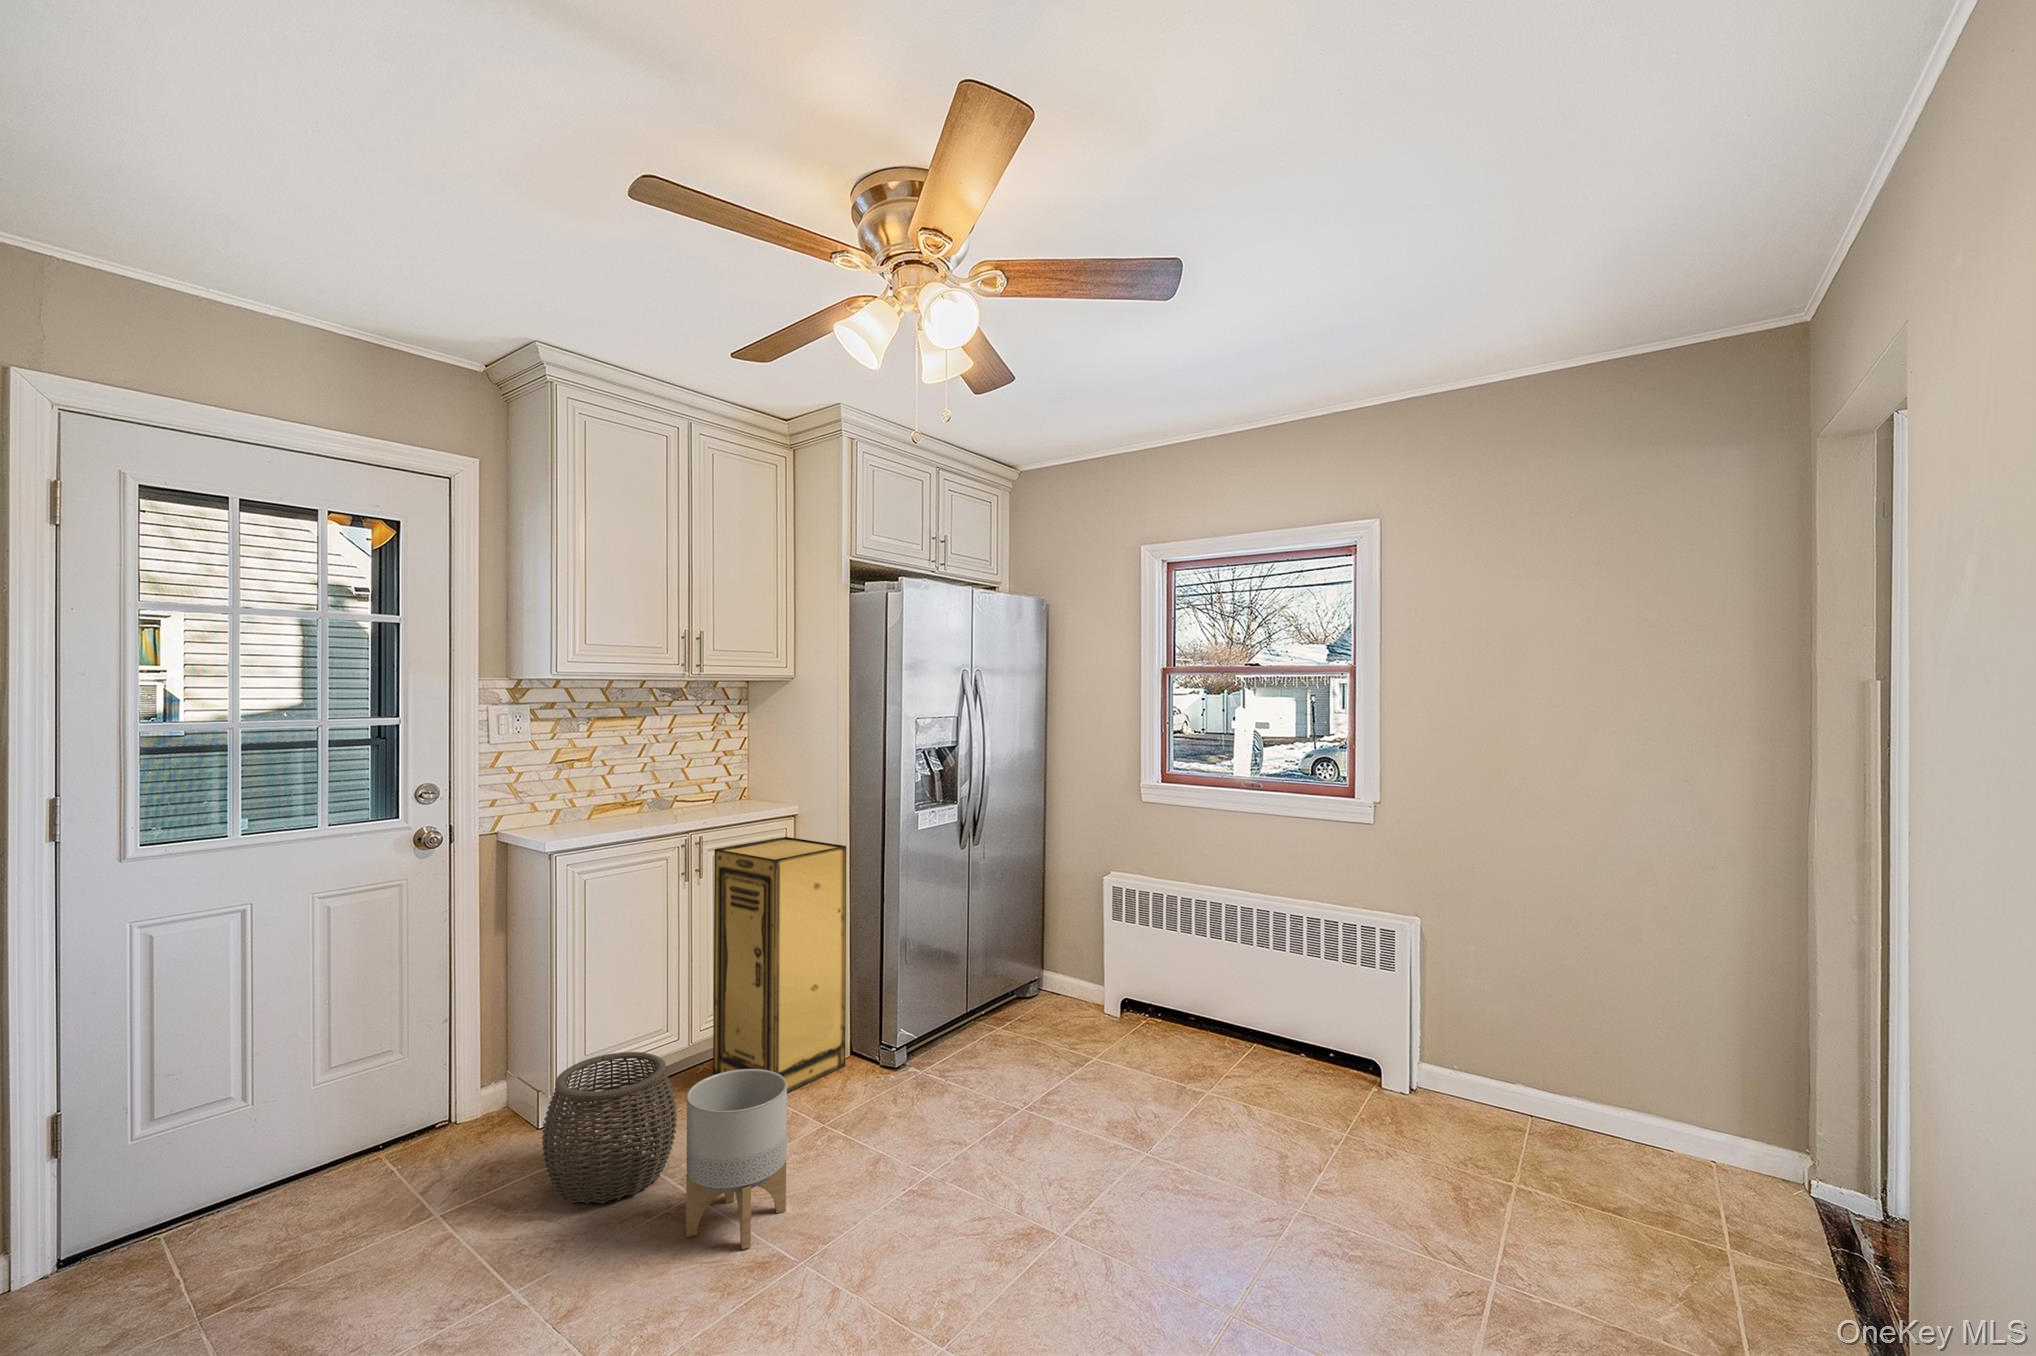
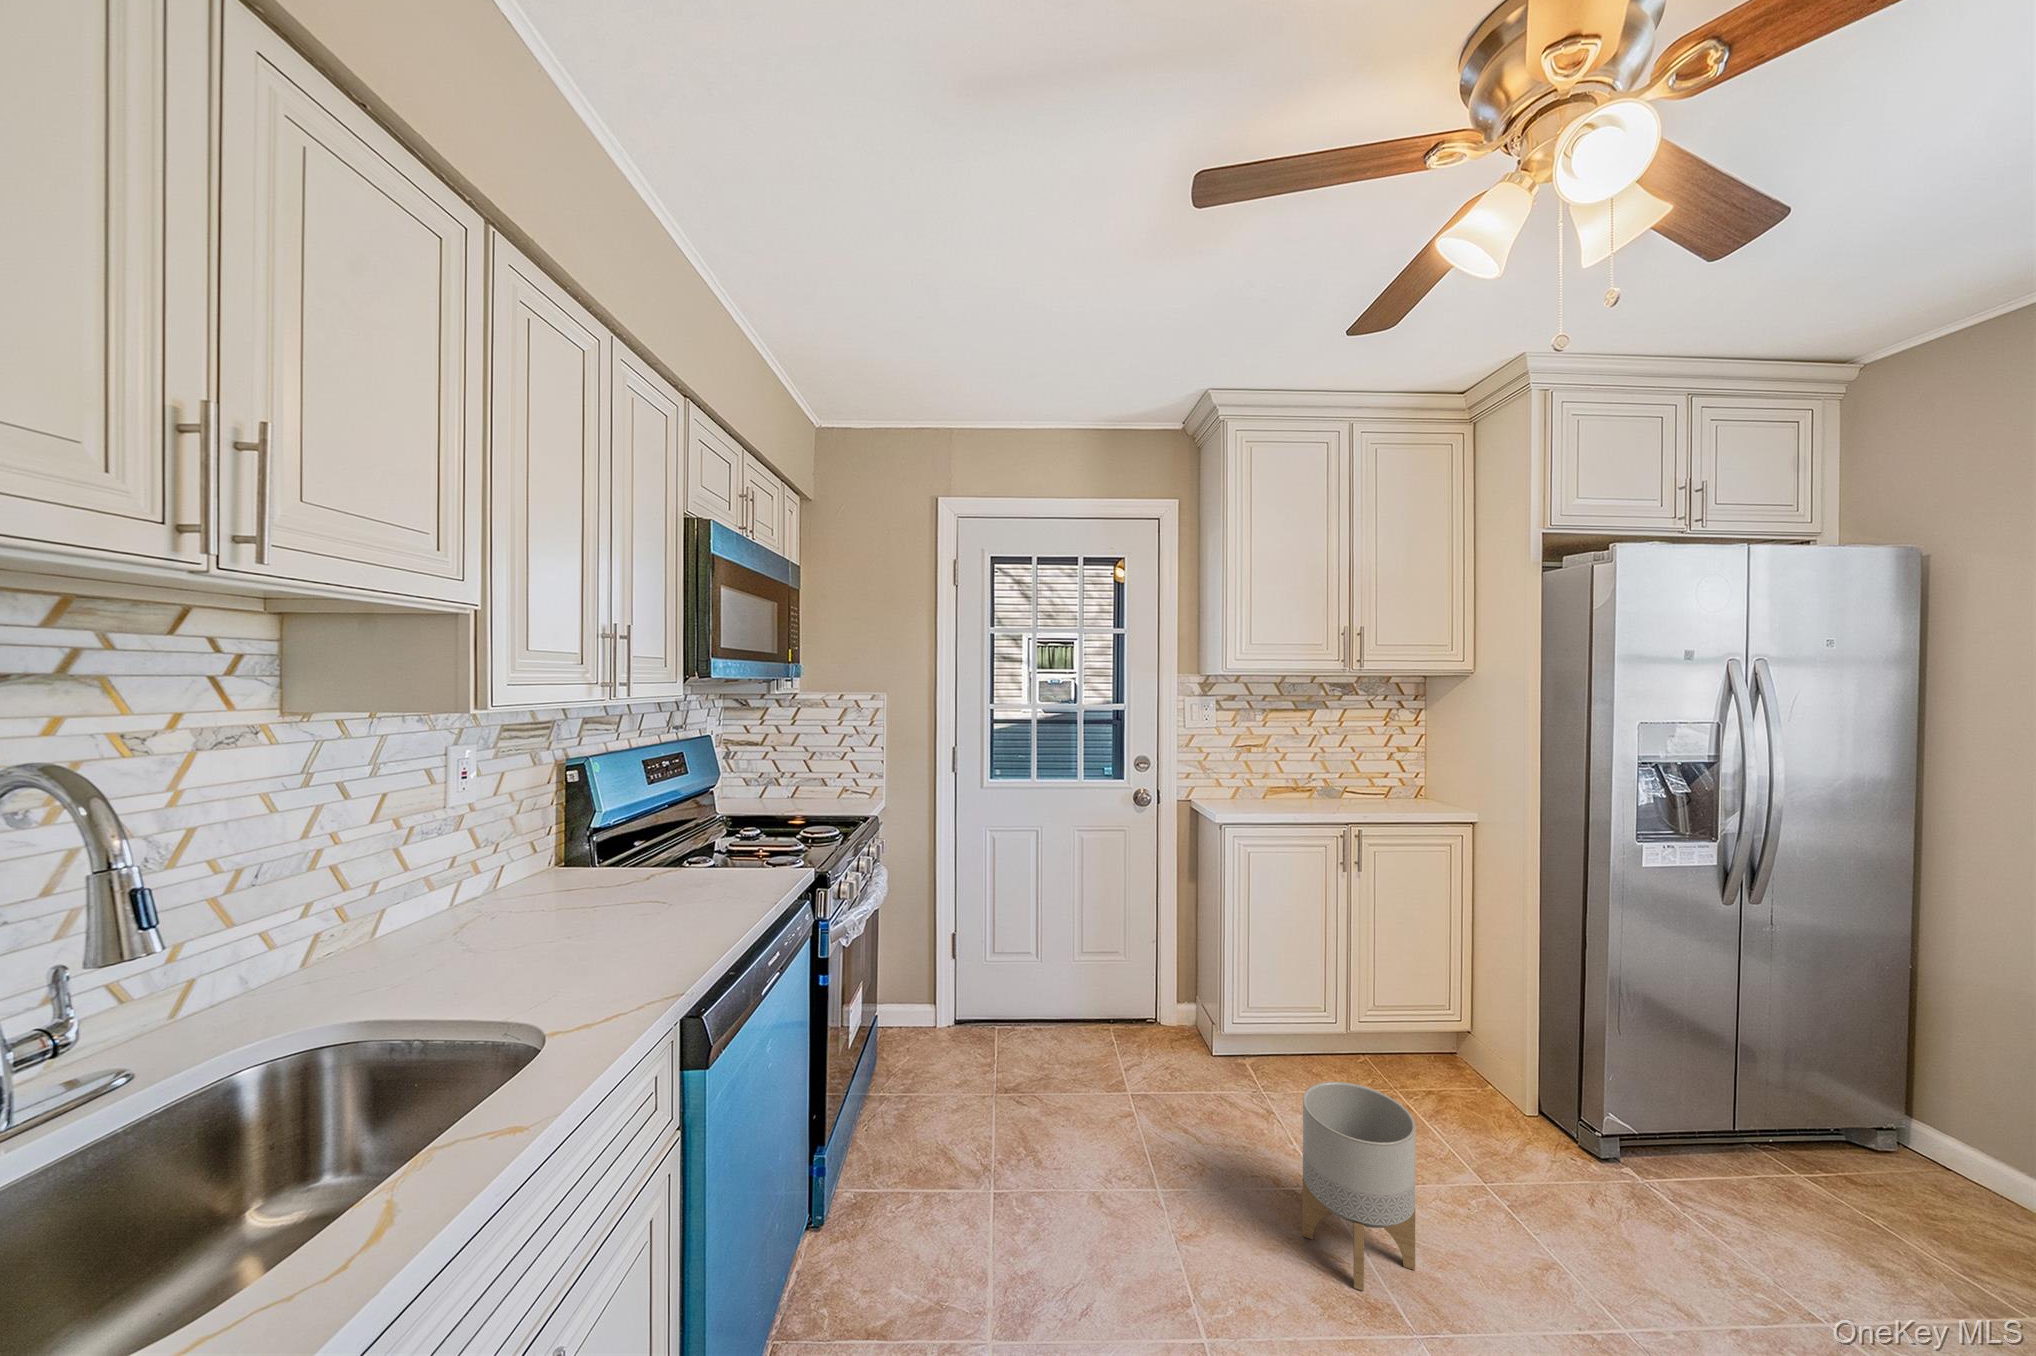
storage cabinet: present [713,837,846,1093] -> none [1375,843,1534,1123]
woven basket: present [542,1052,677,1205] -> none [1195,1013,1315,1159]

